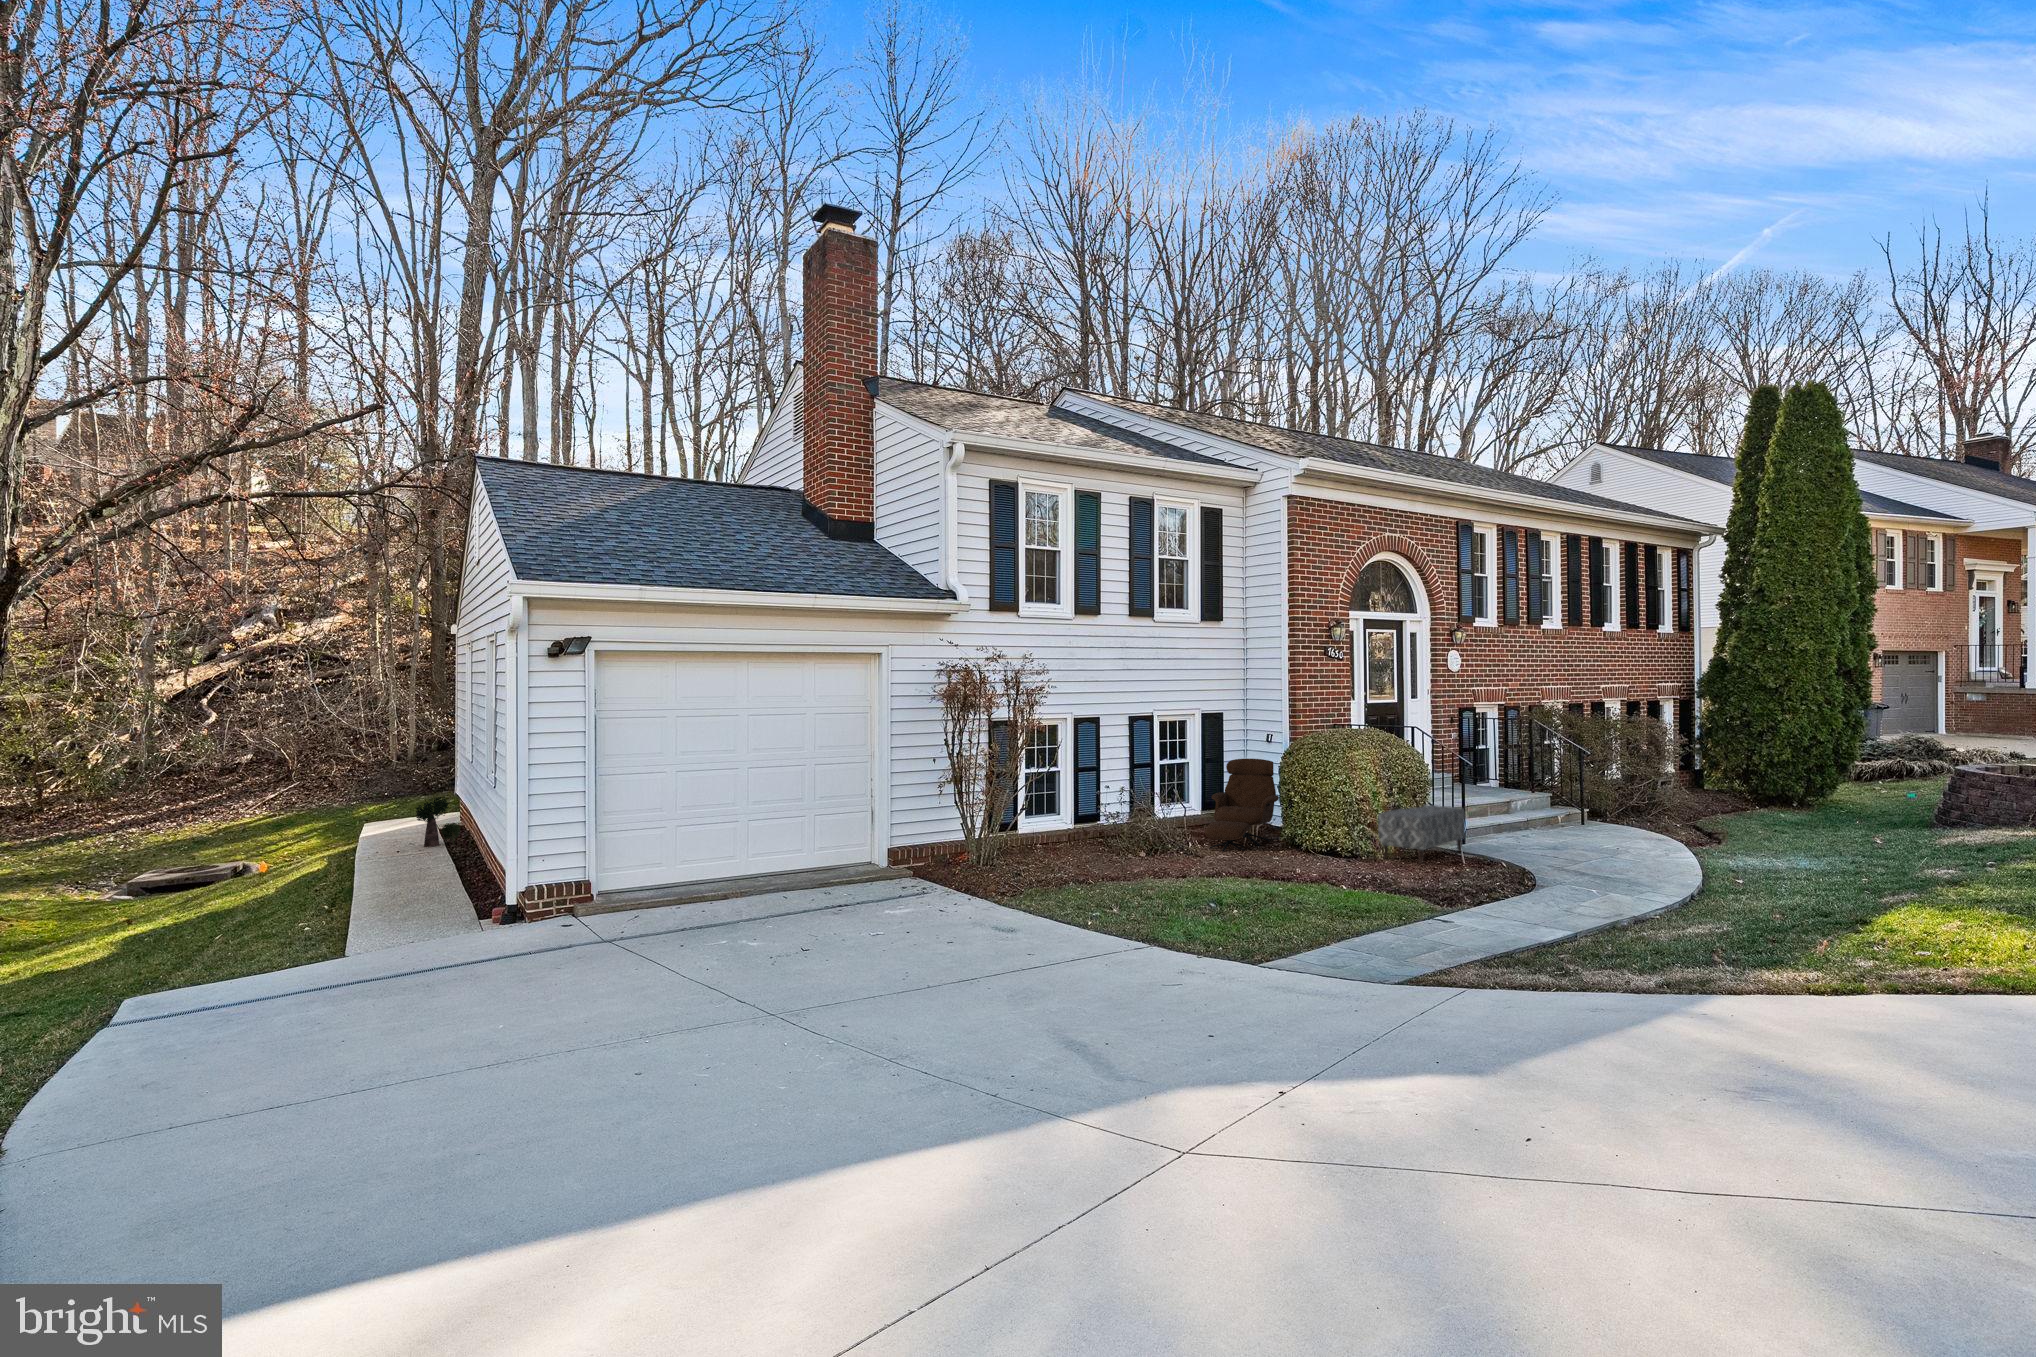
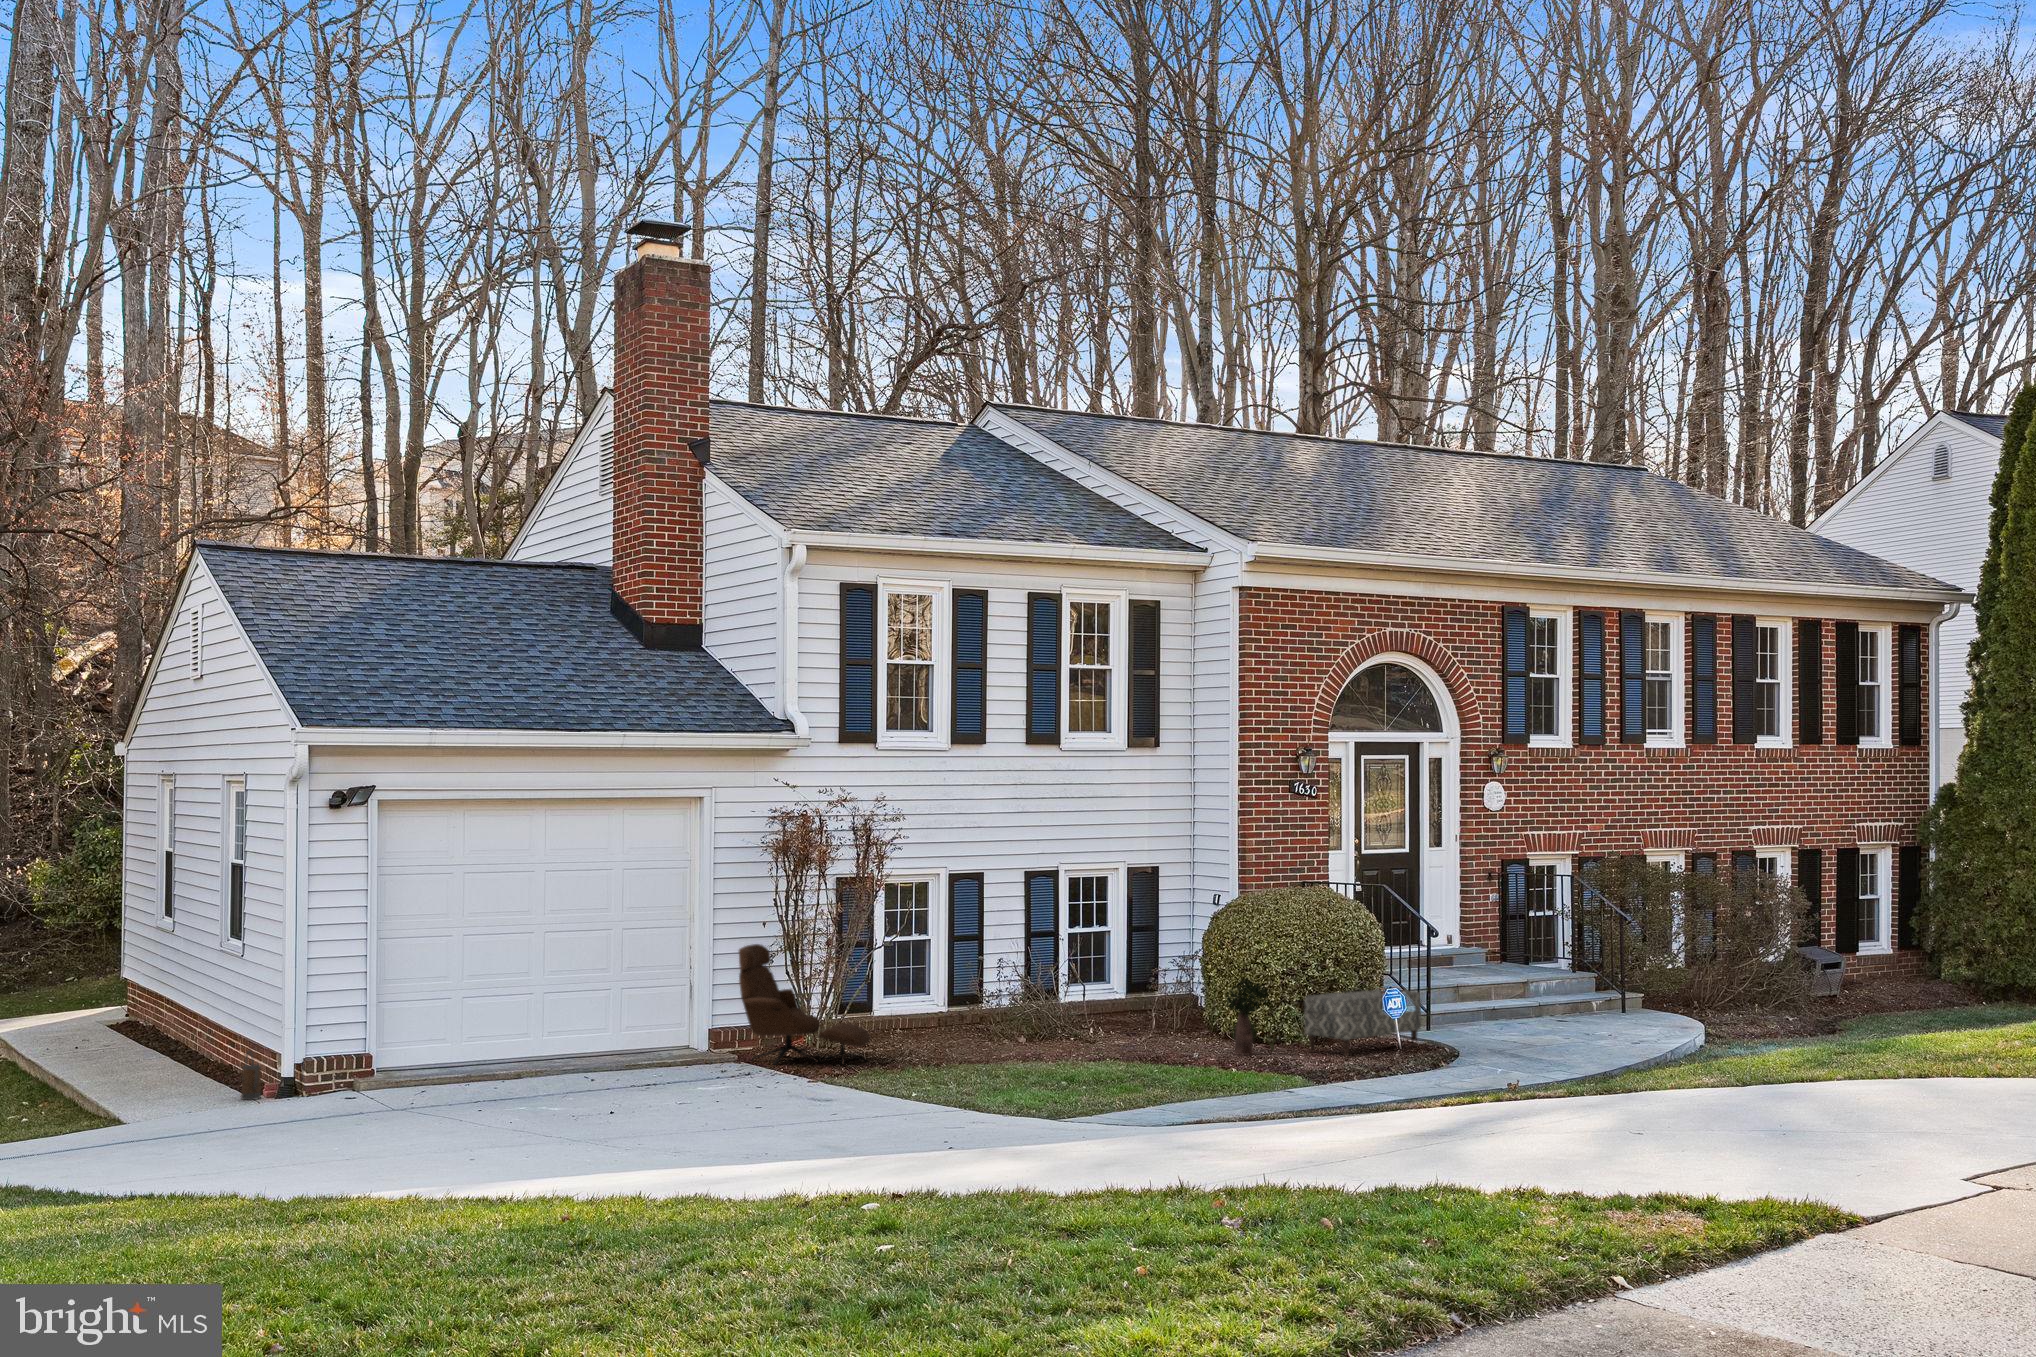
lounge chair: present [1205,759,1279,852] -> present [739,944,871,1065]
potted plant: present [416,796,460,847] -> present [1227,978,1276,1056]
watering can: none [462,881,482,928] -> present [241,1051,261,1100]

